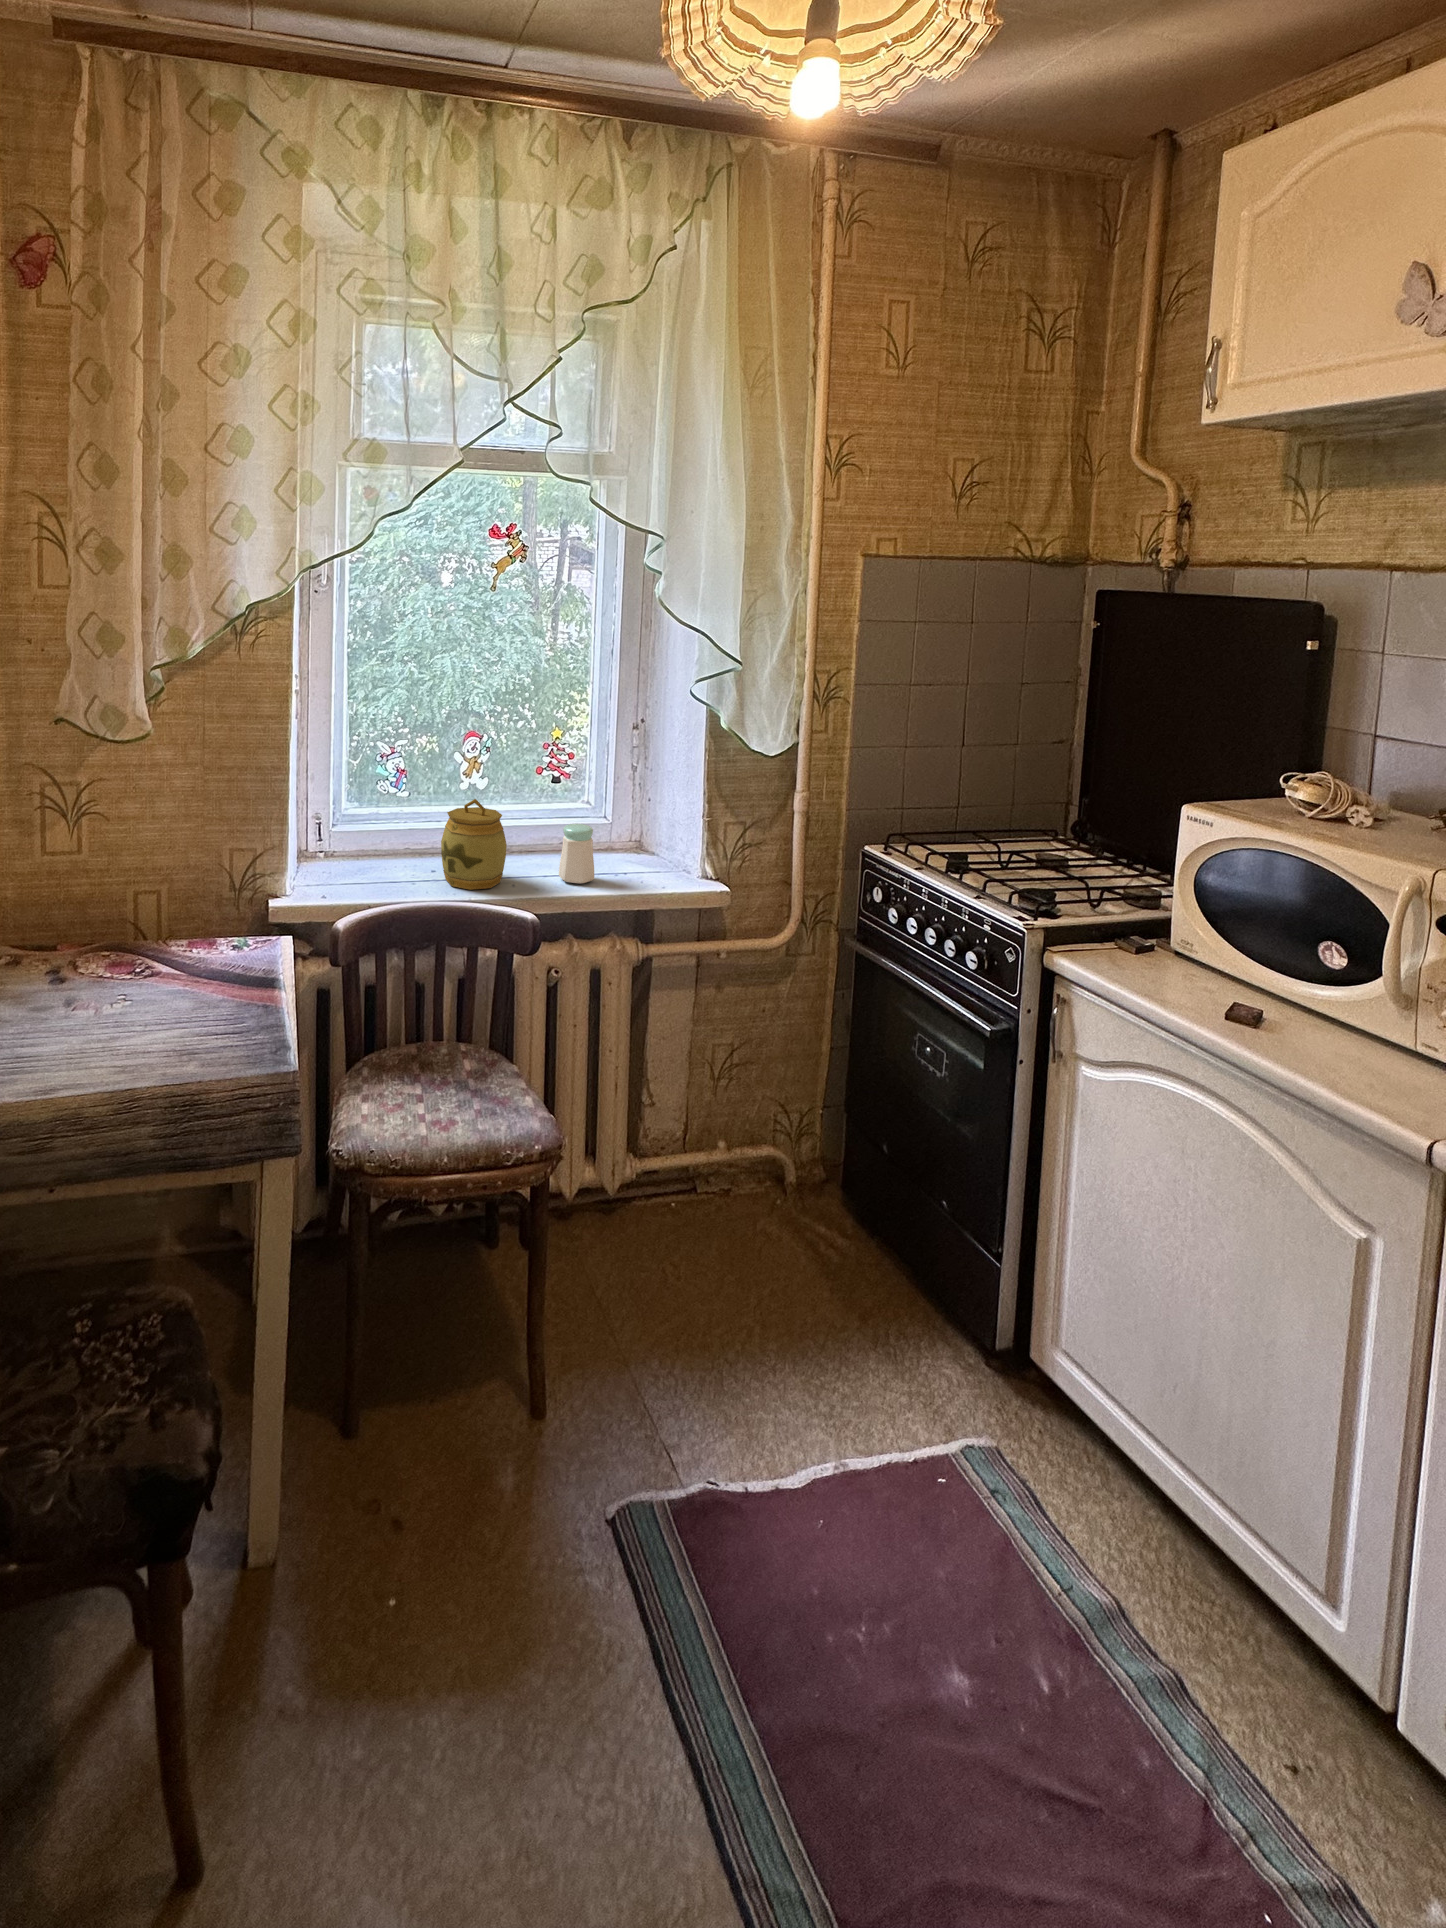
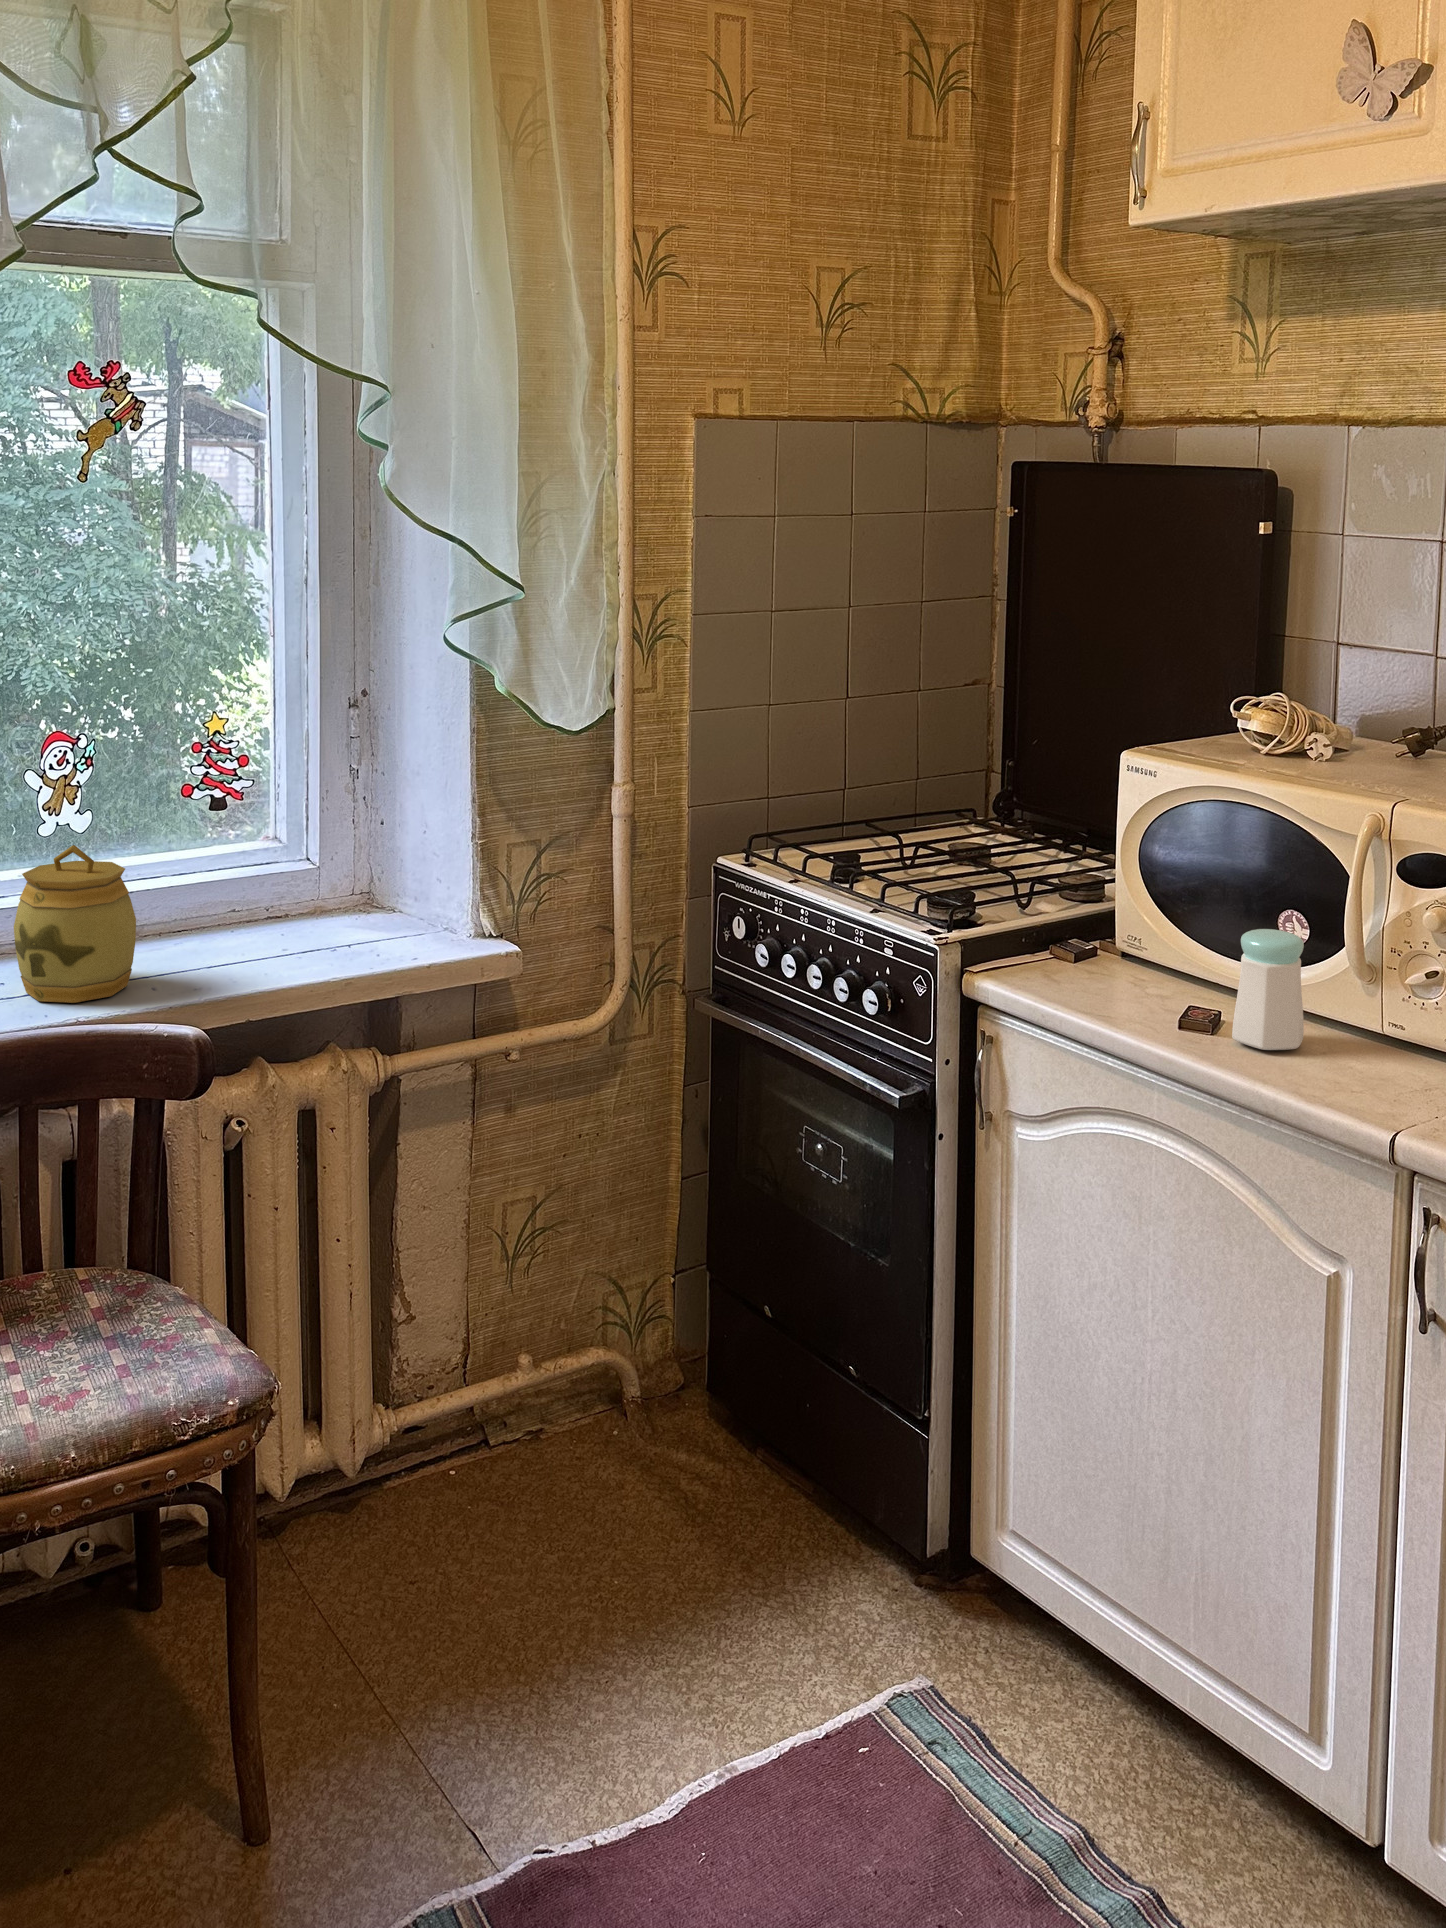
salt shaker: present [559,824,594,883] -> present [1232,929,1304,1050]

